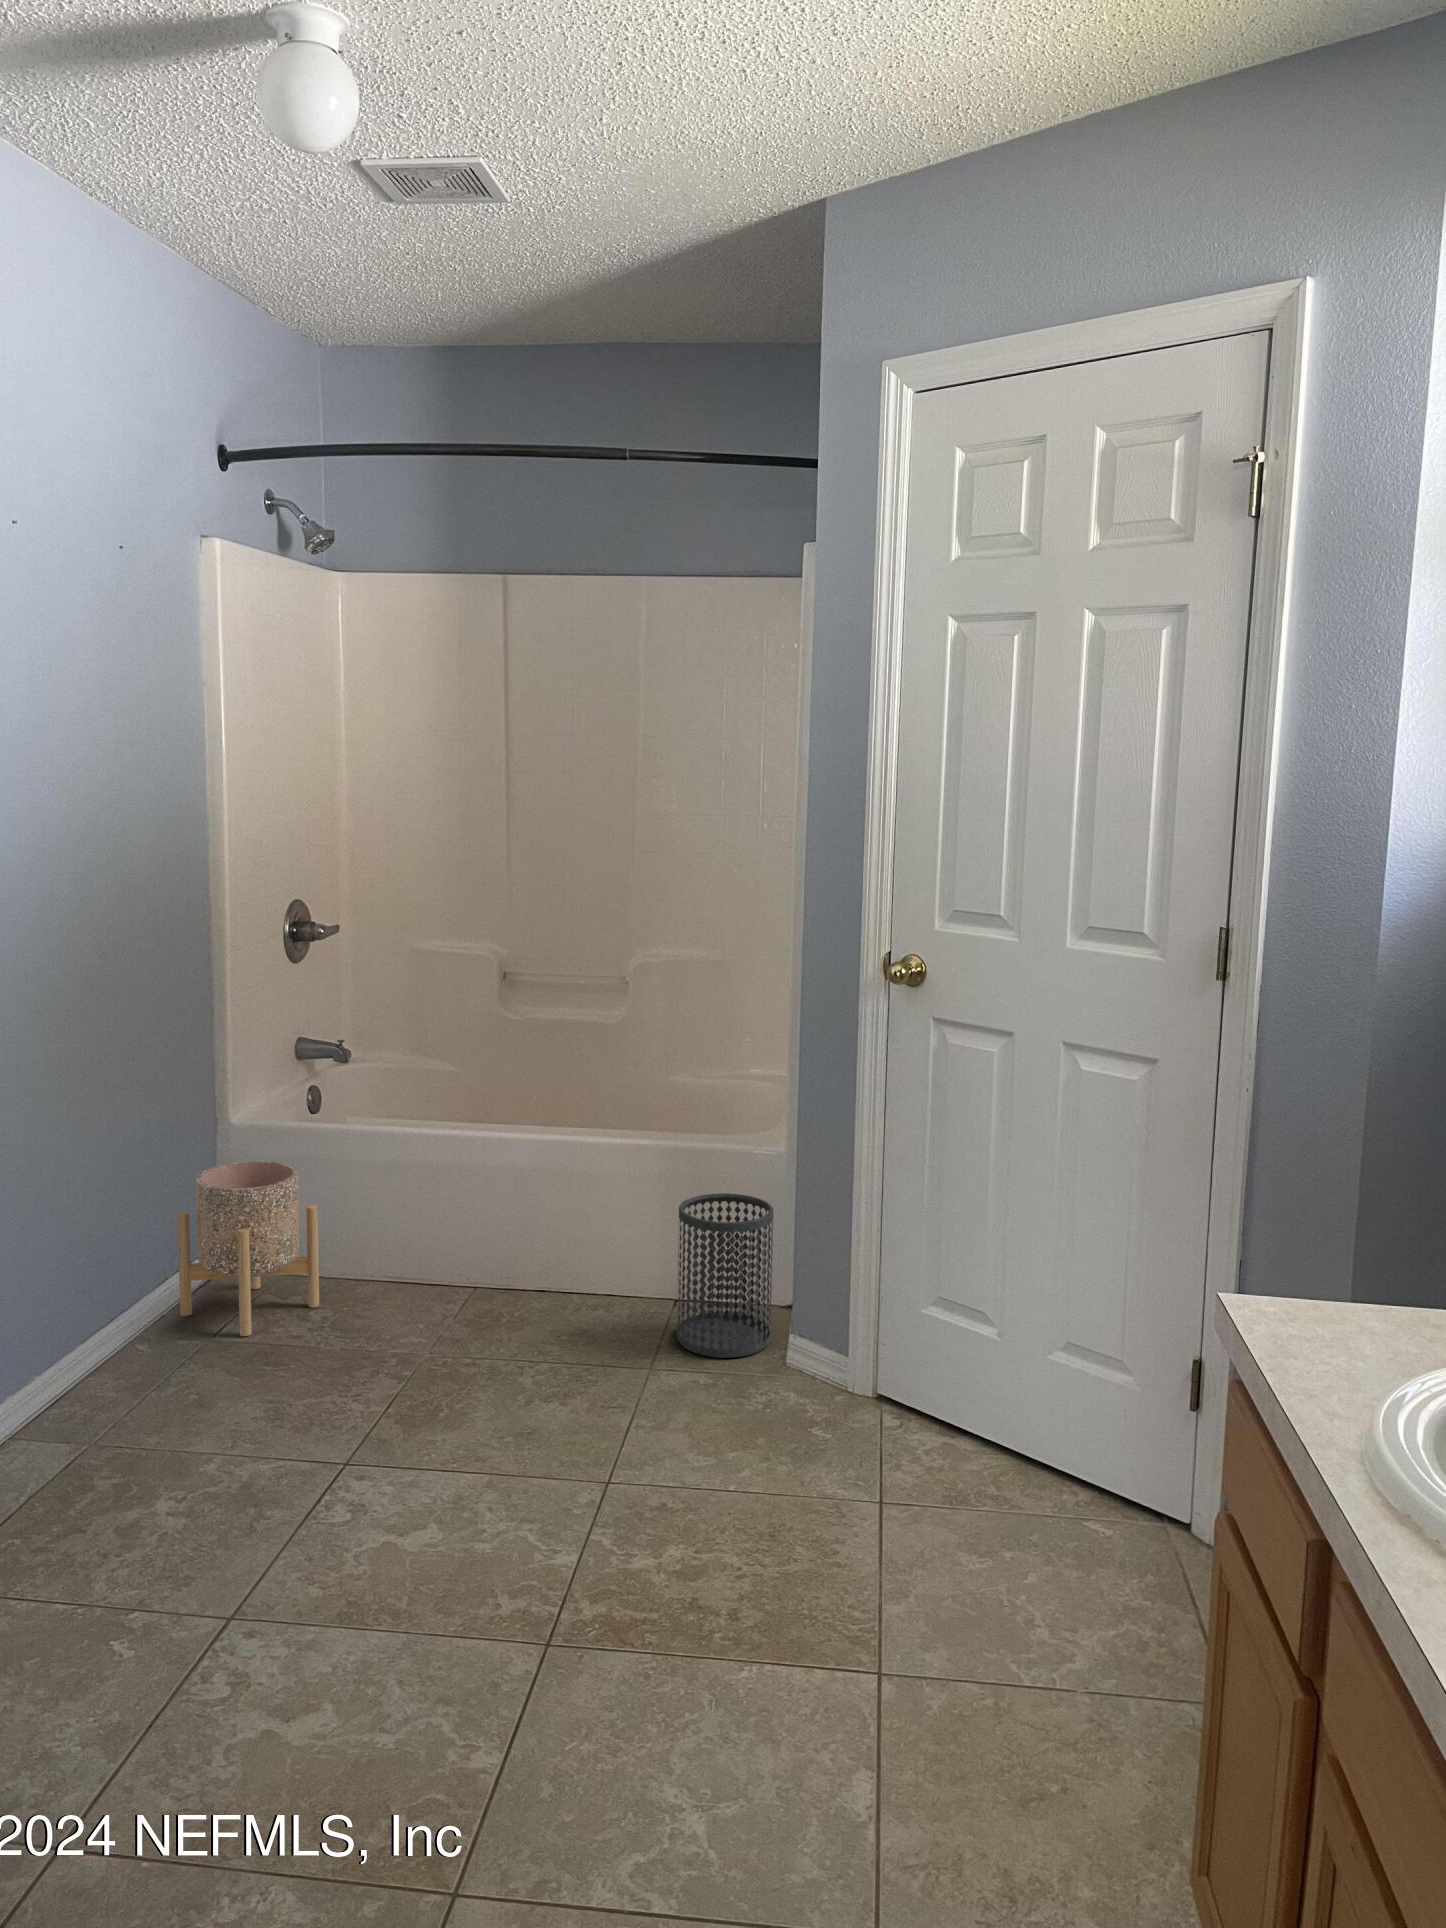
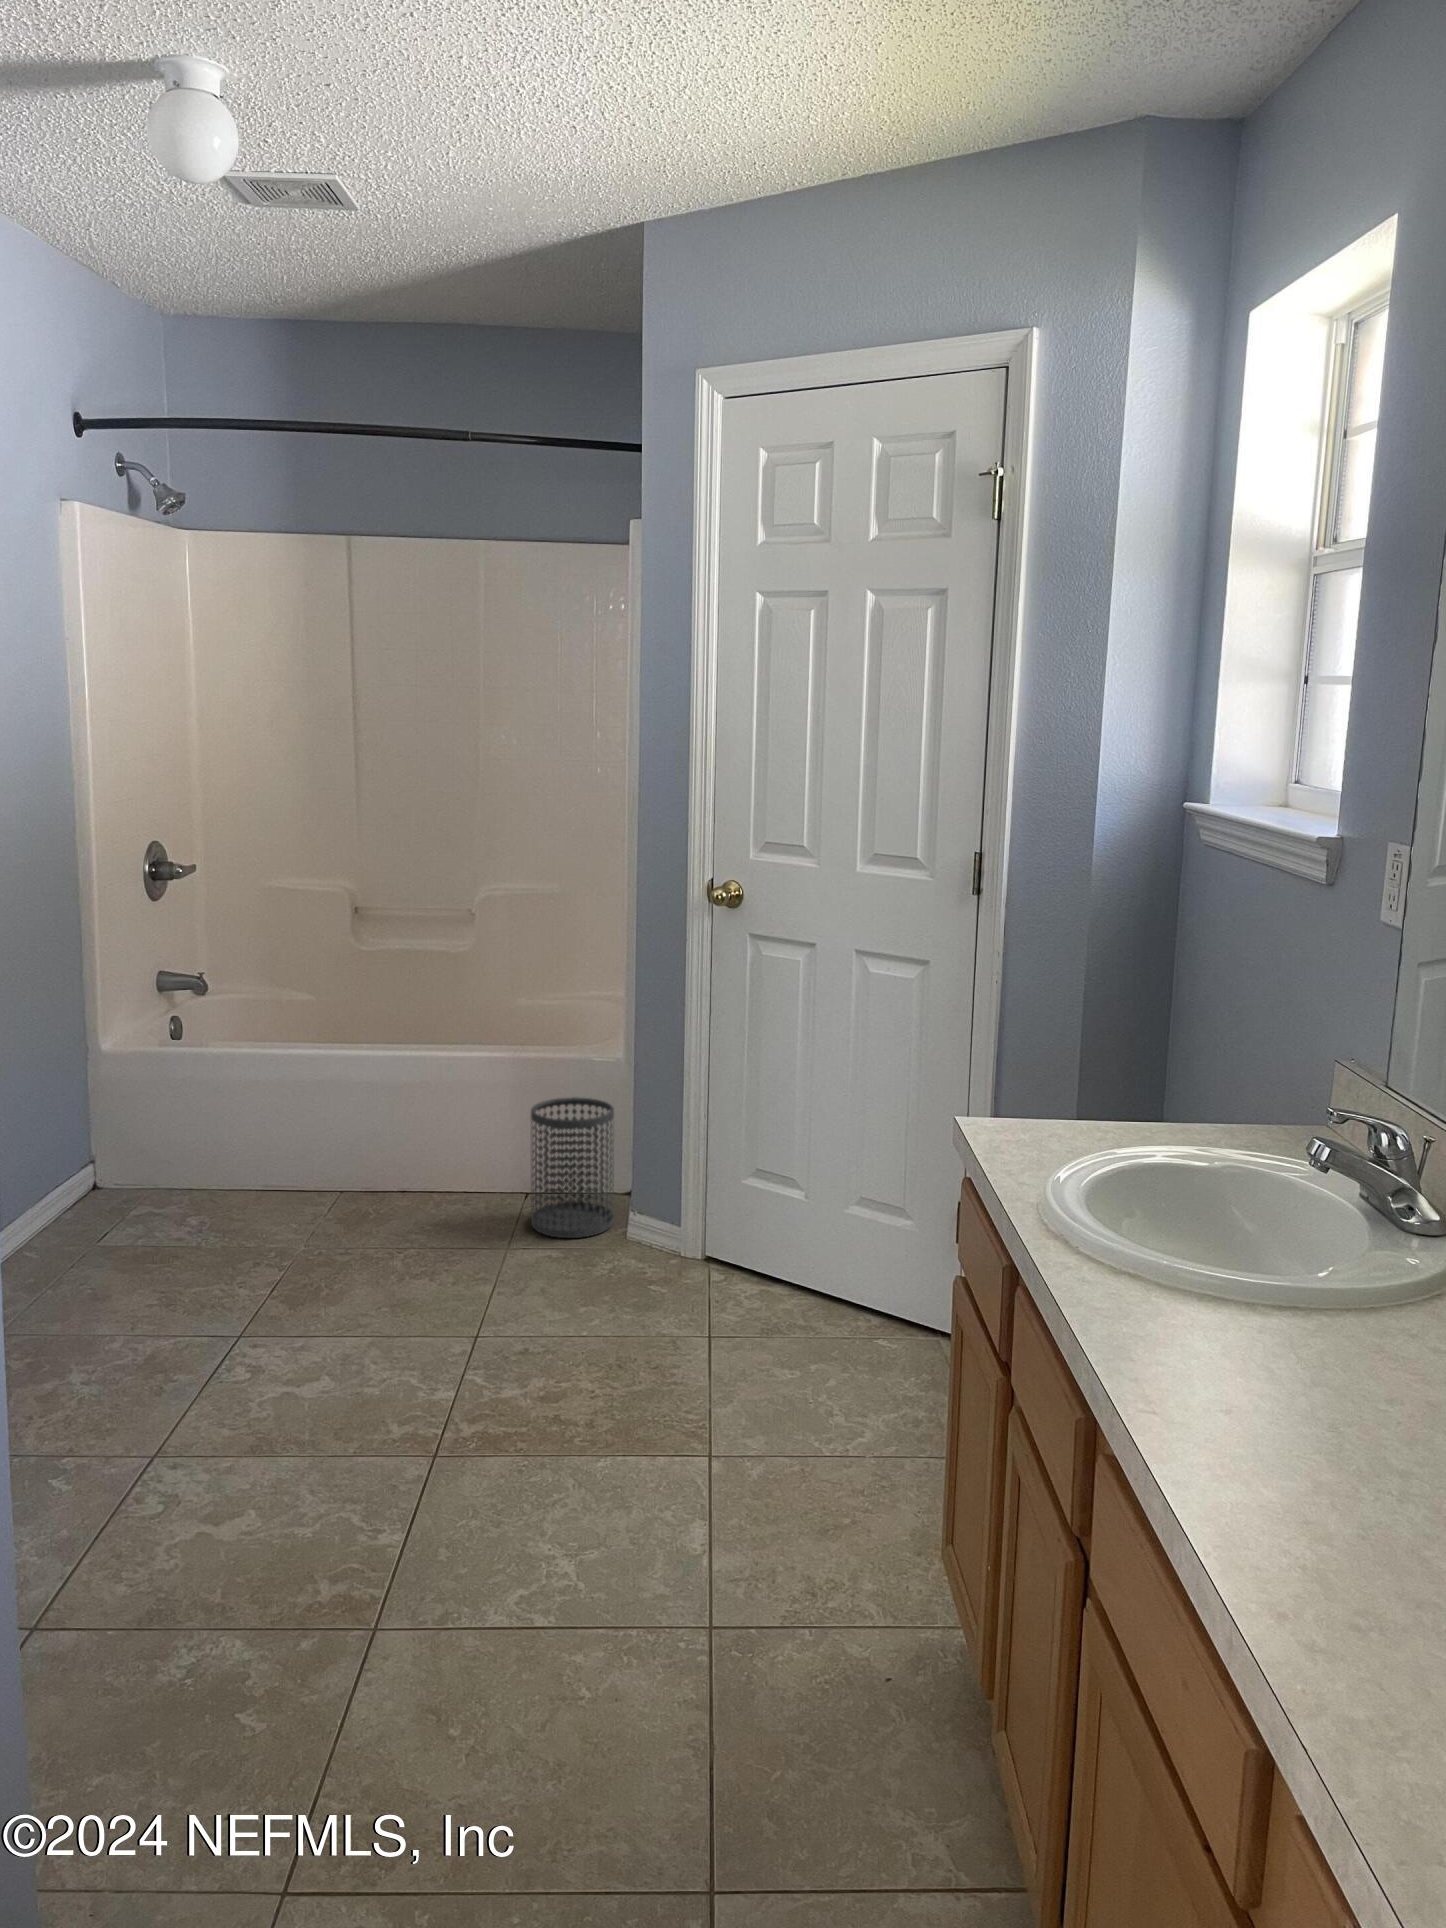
planter: present [177,1161,319,1336] -> none [61,1085,198,1243]

